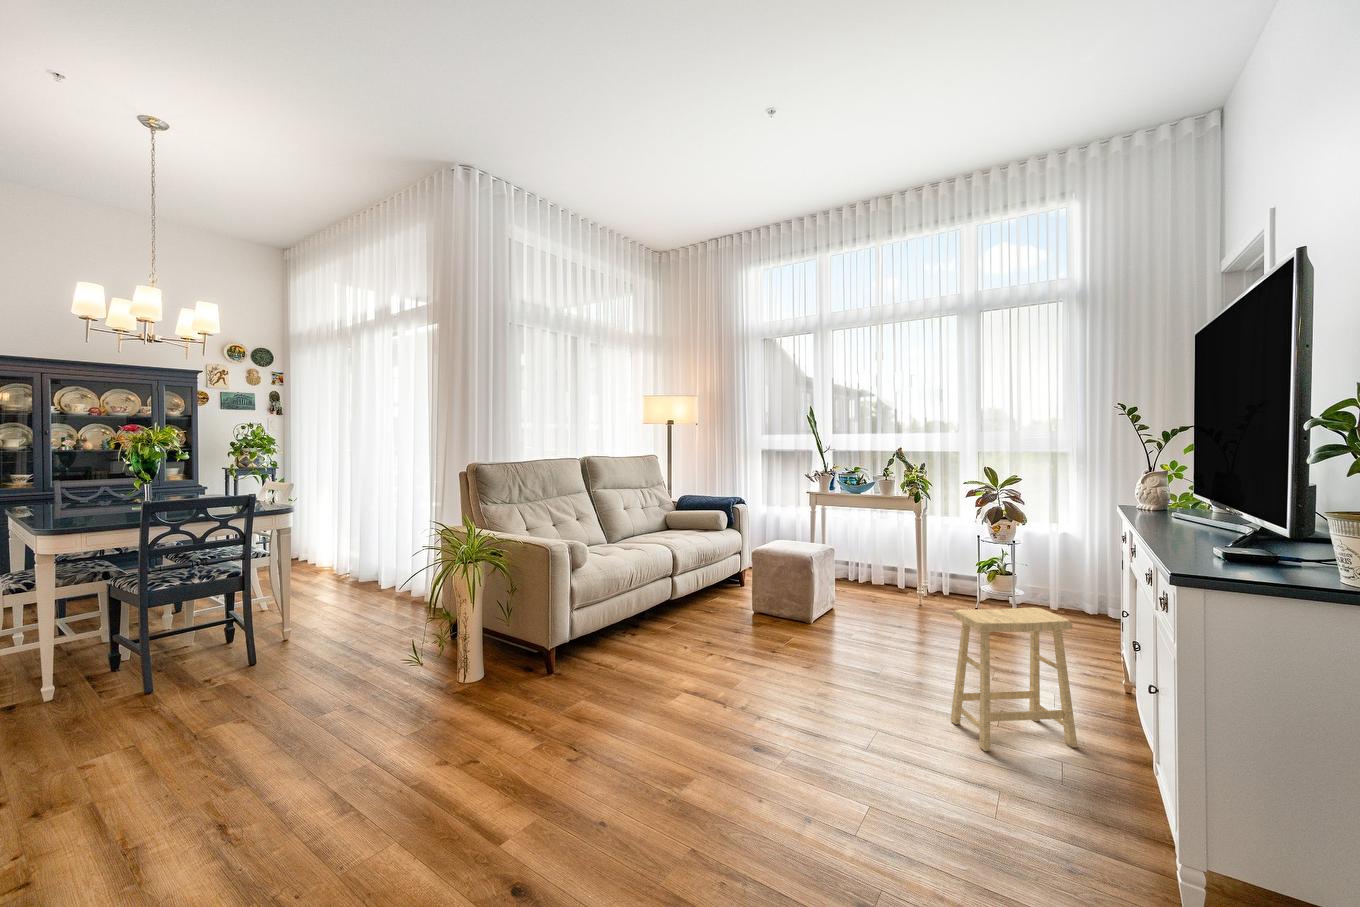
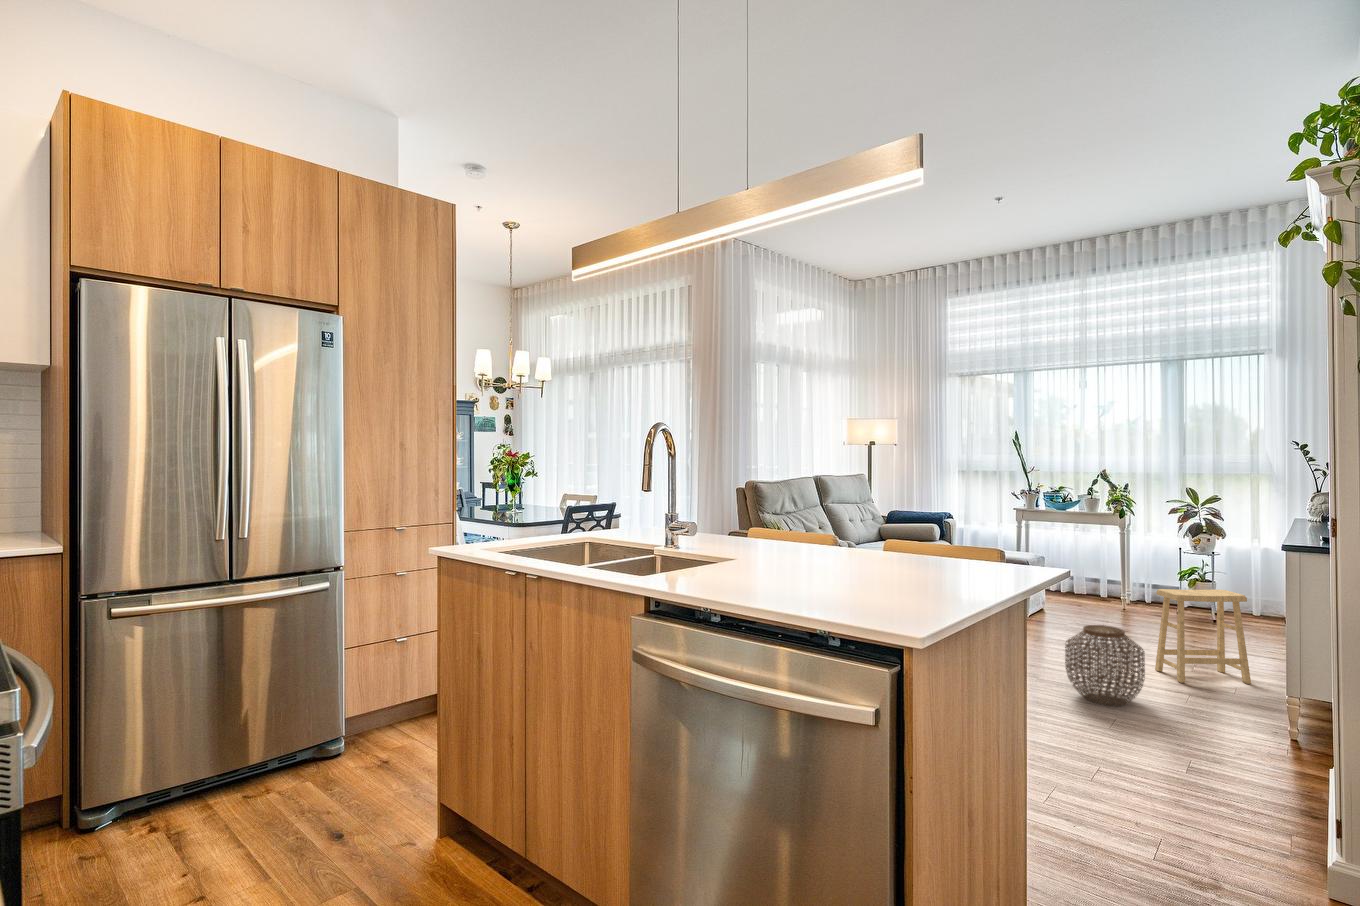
woven basket: none [817,684,934,829] -> present [1065,625,1145,706]

